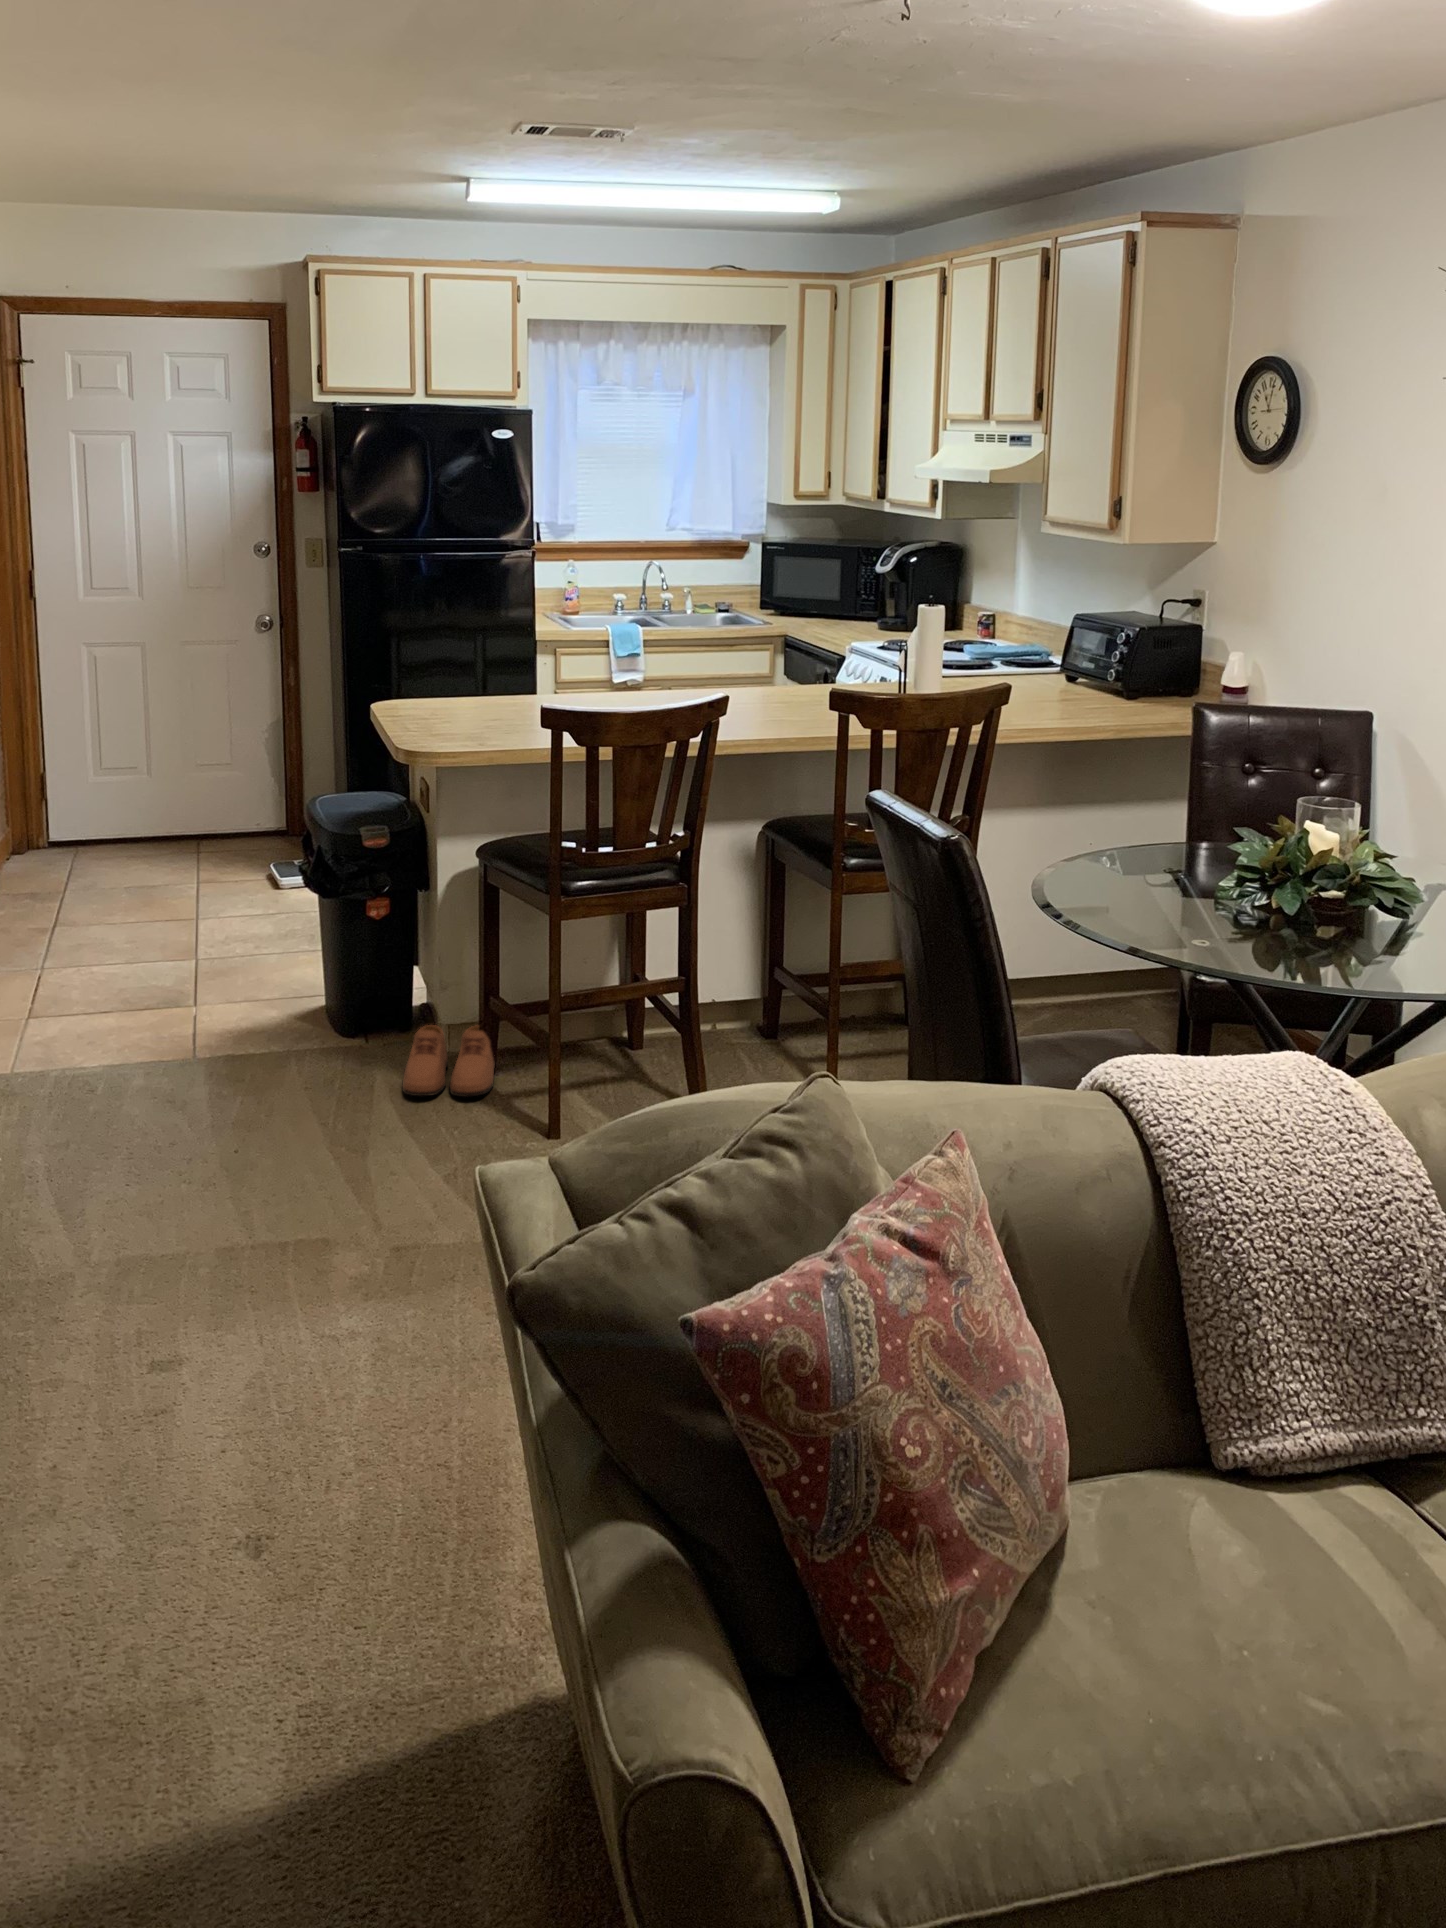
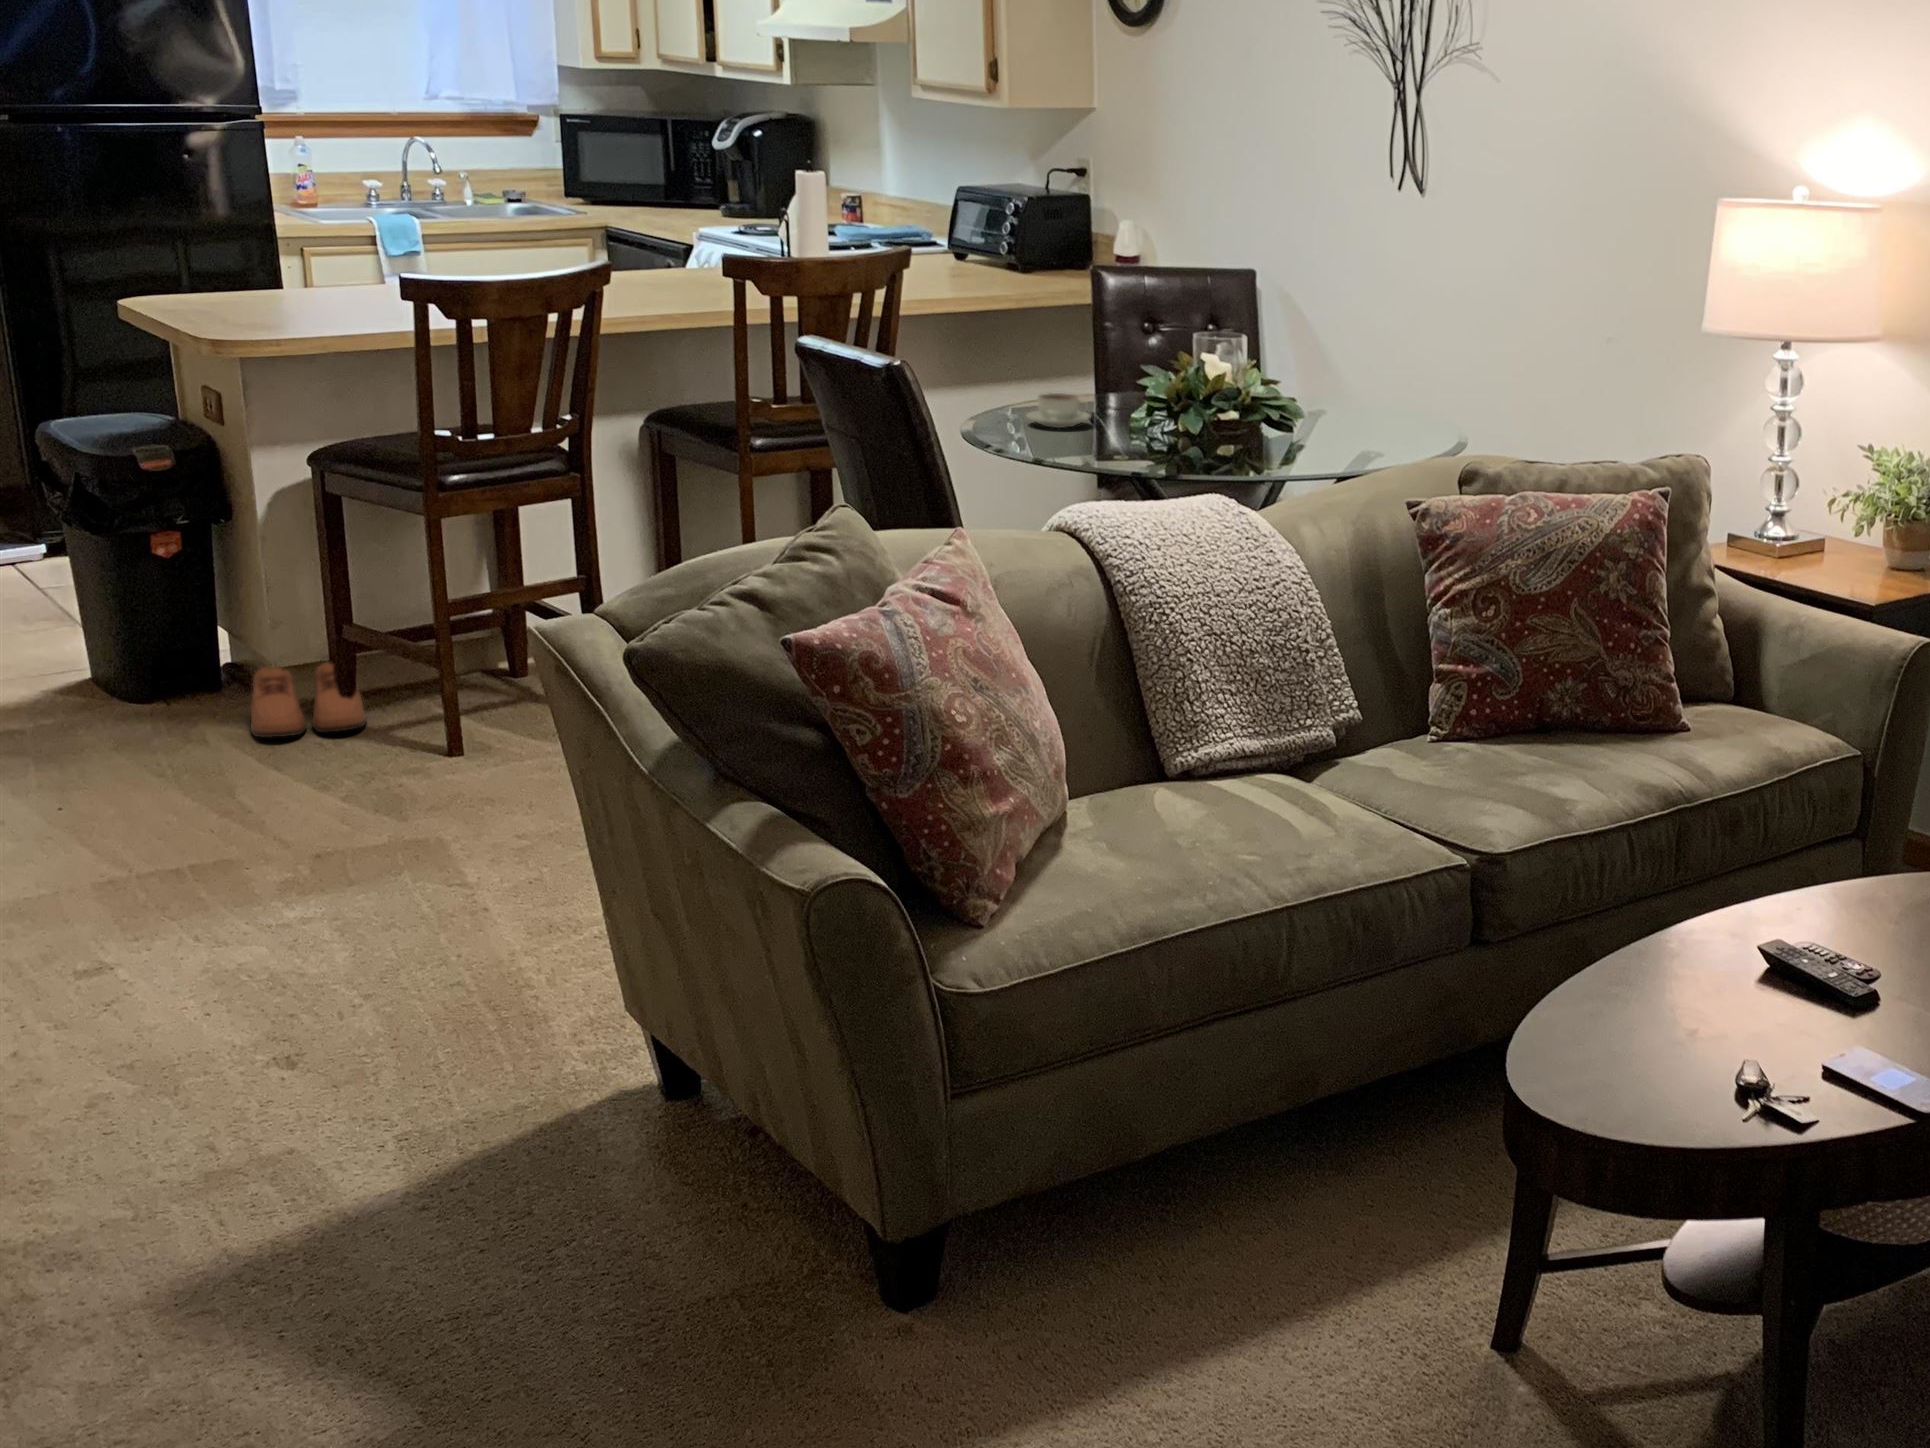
coffee cup: none [1099,859,1171,900] -> present [1027,393,1090,428]

